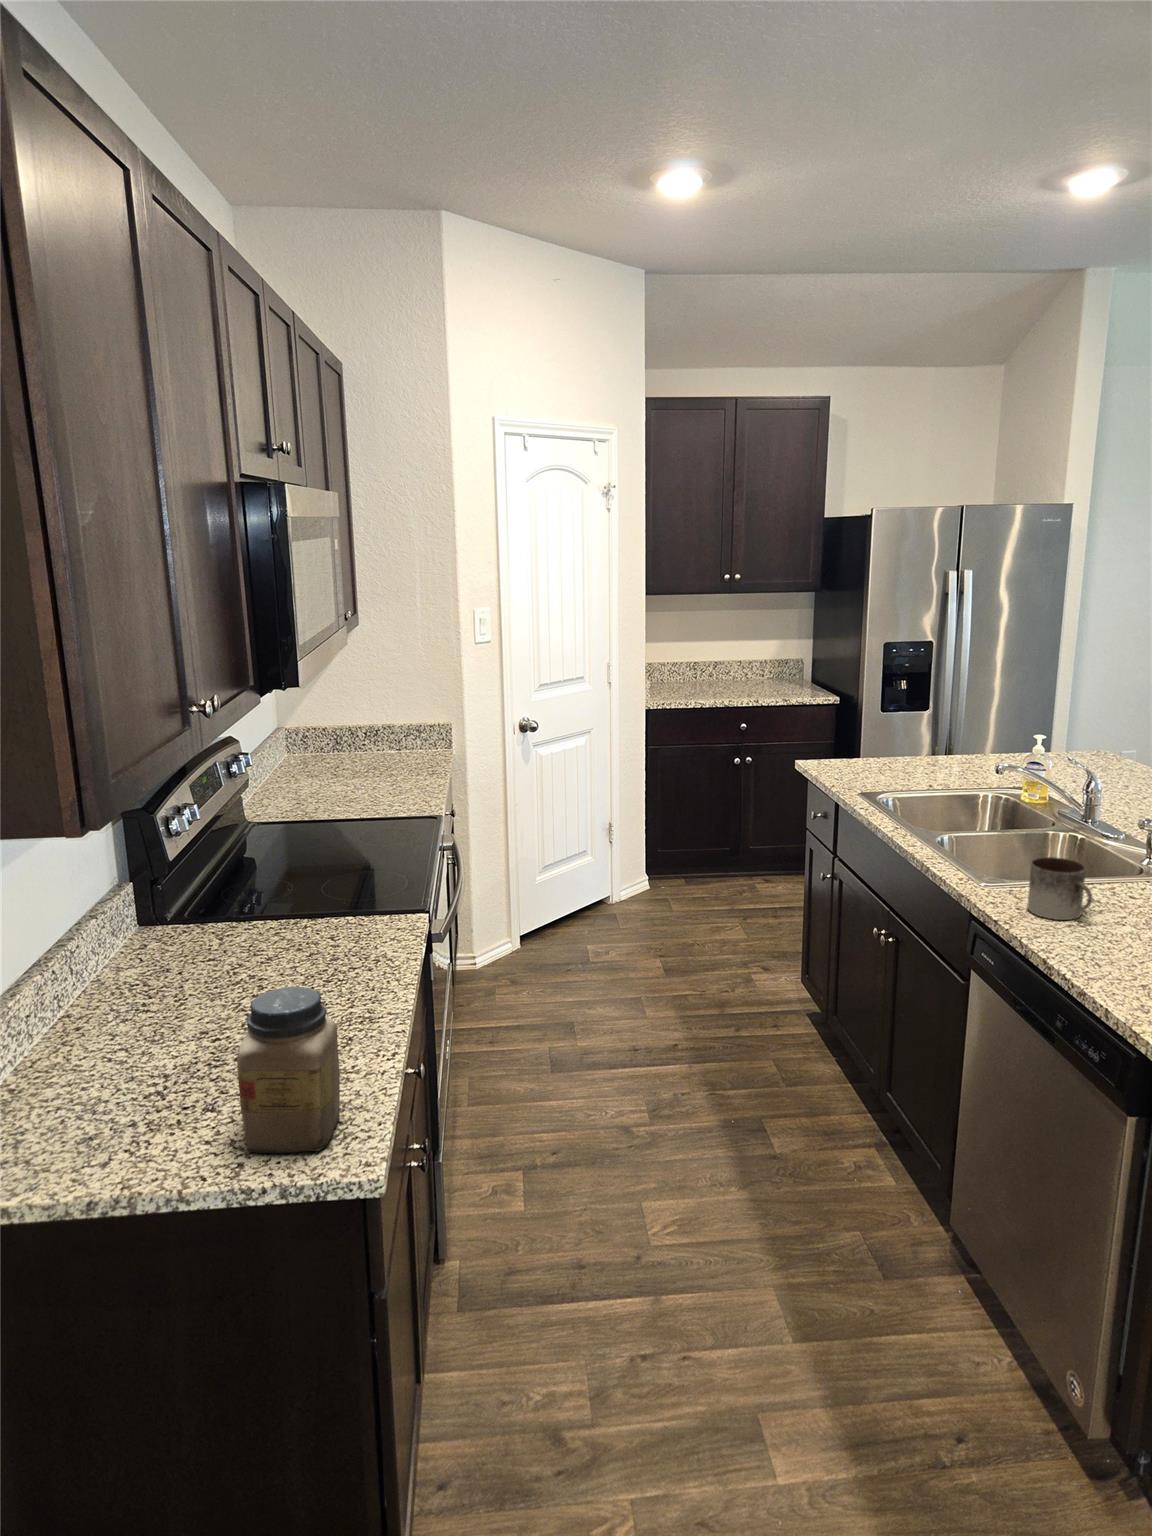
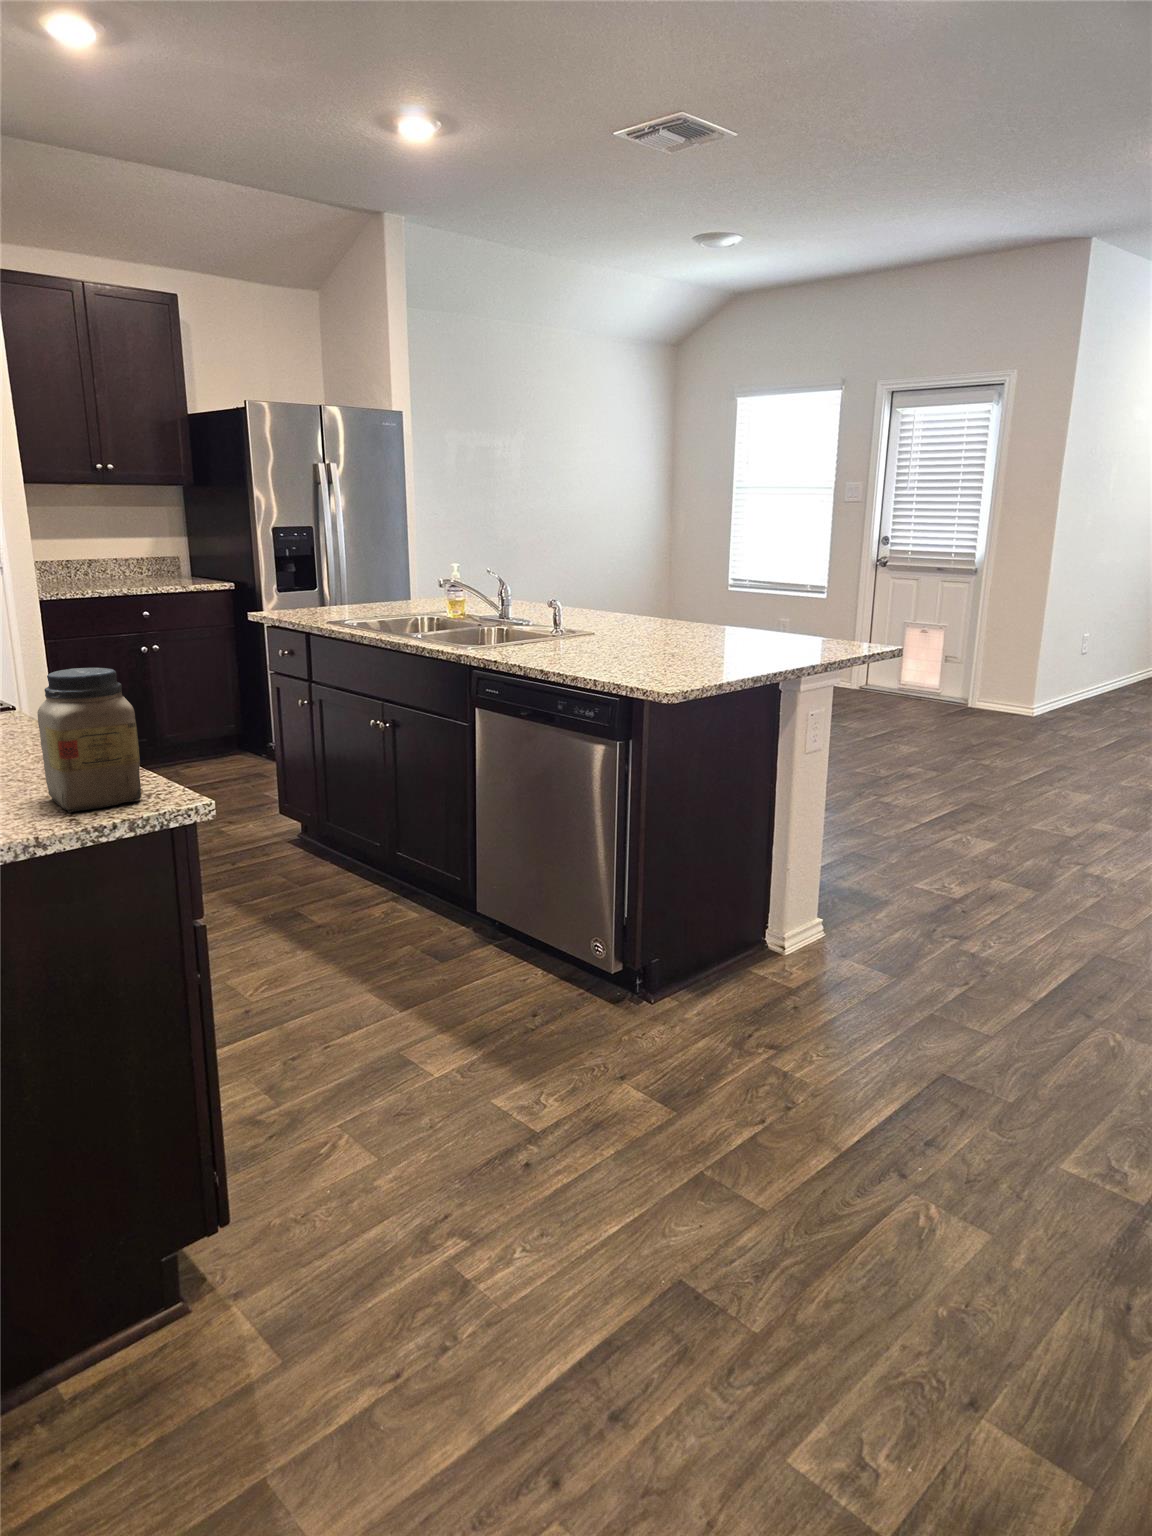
mug: present [1028,857,1093,920] -> none [509,615,553,655]

